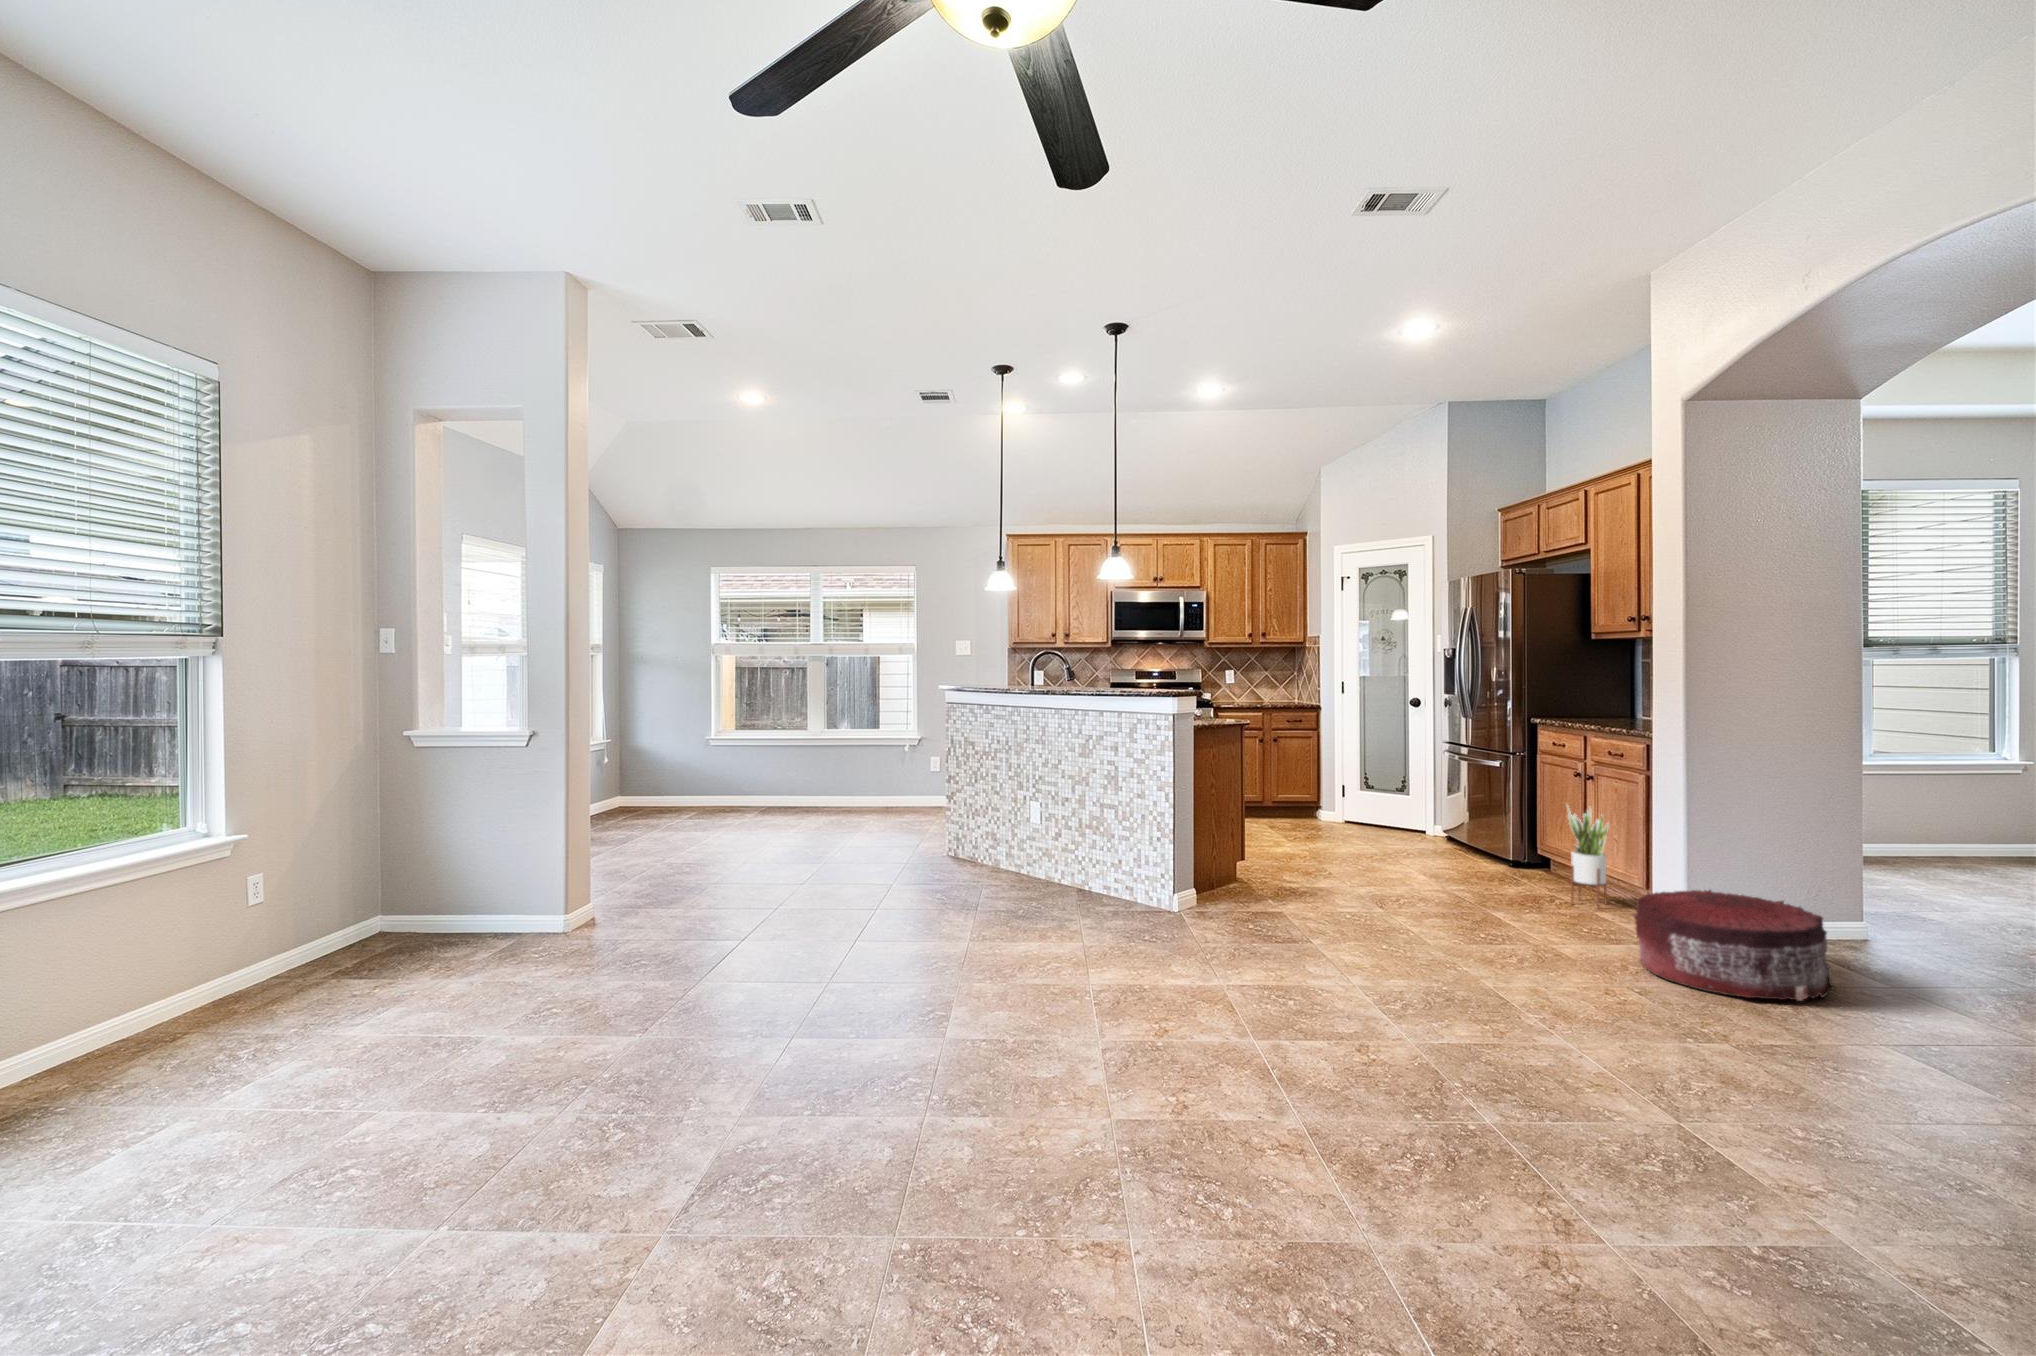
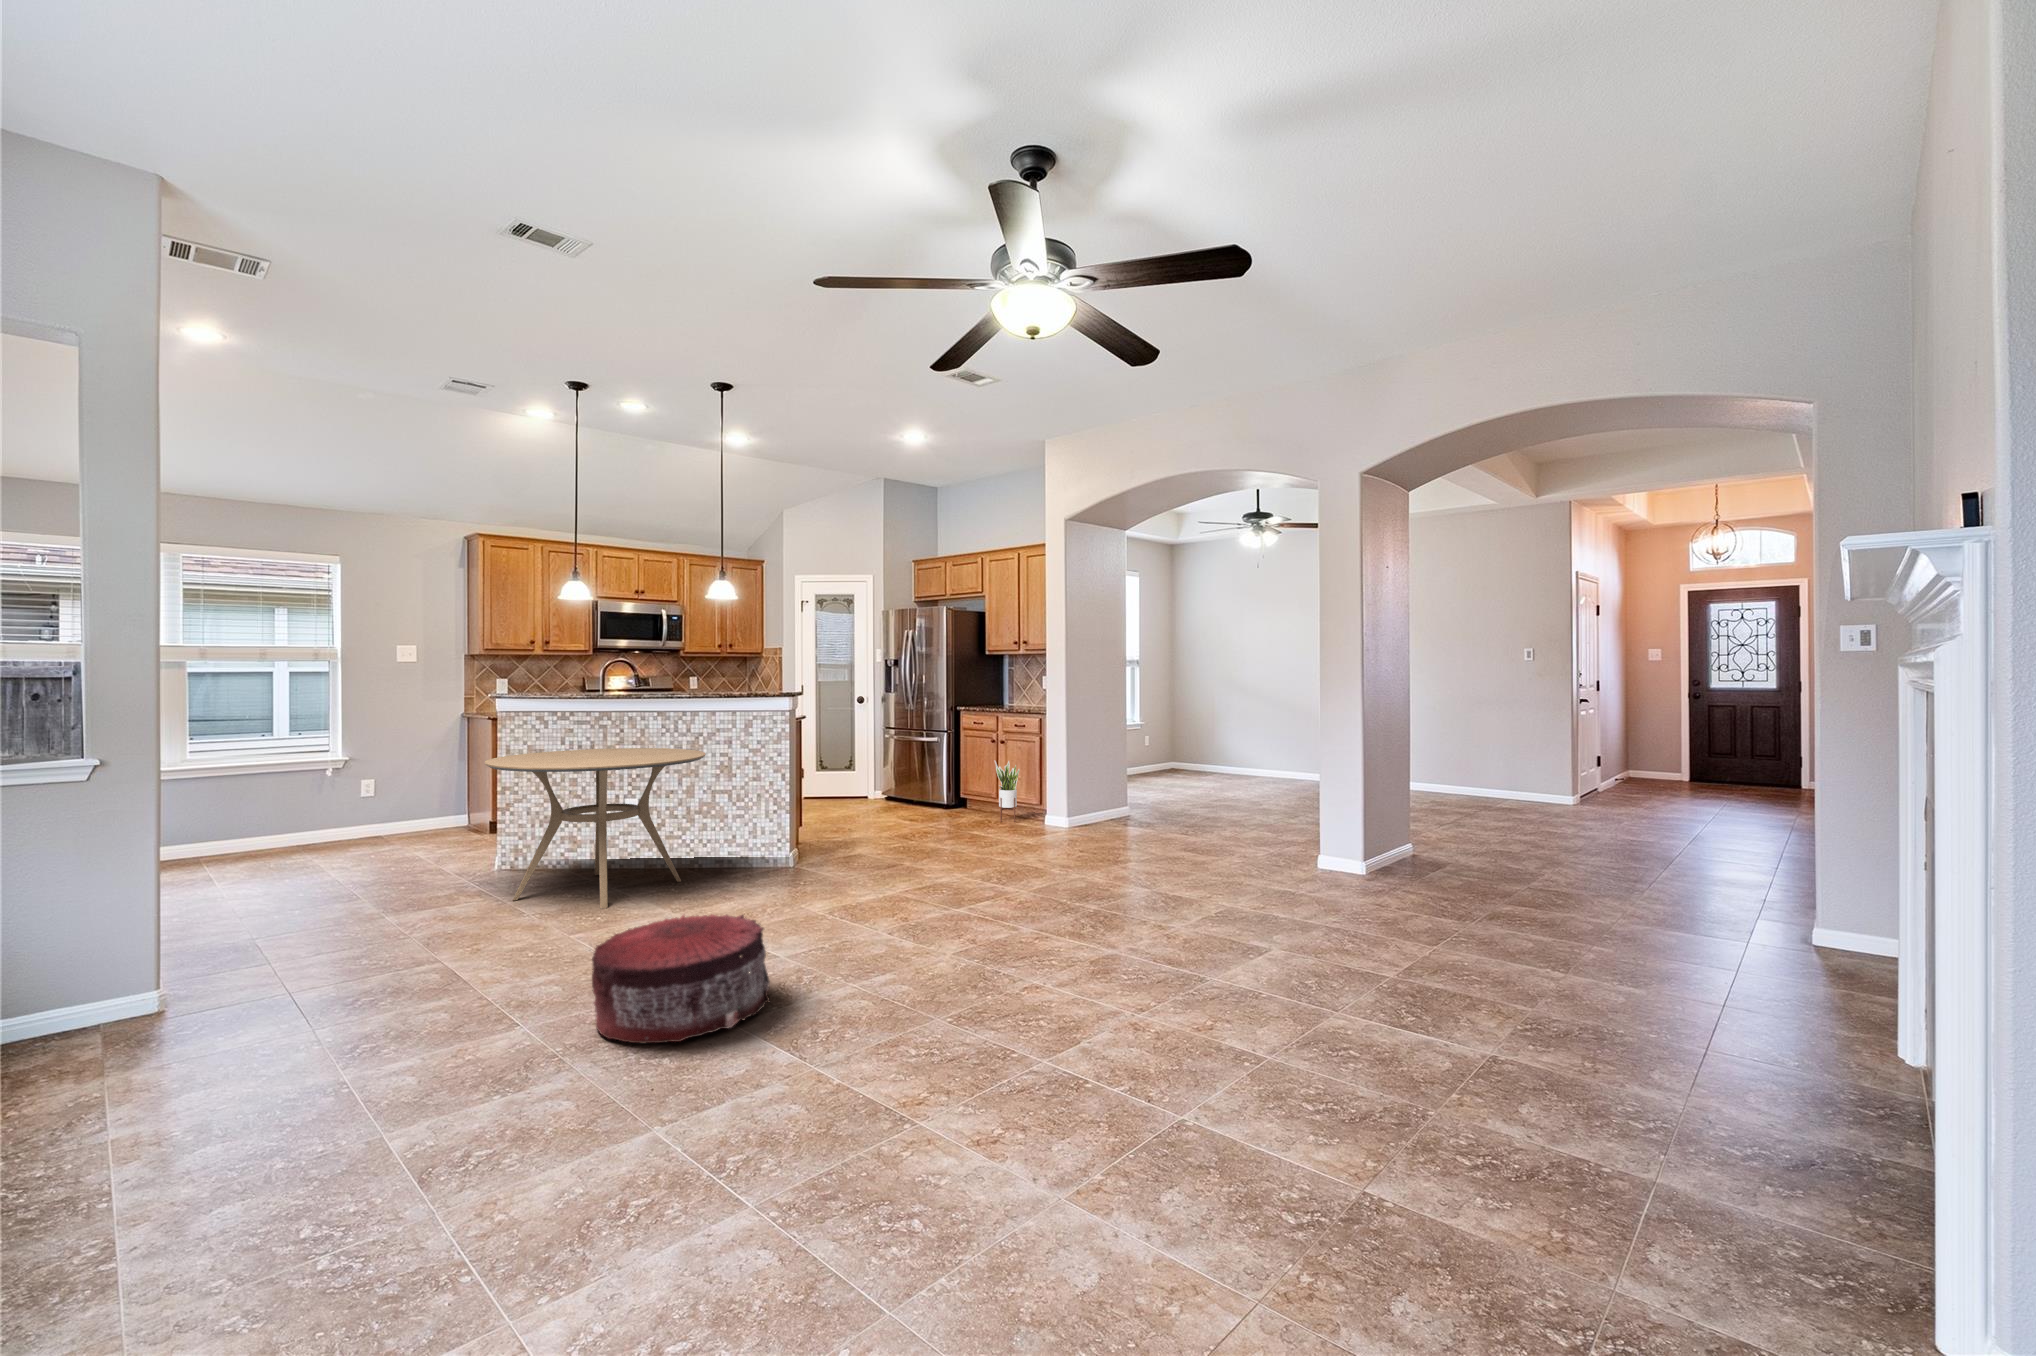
dining table: none [862,746,1070,918] -> present [485,748,706,909]
pouf: present [1633,890,1835,1001] -> present [592,915,770,1043]

